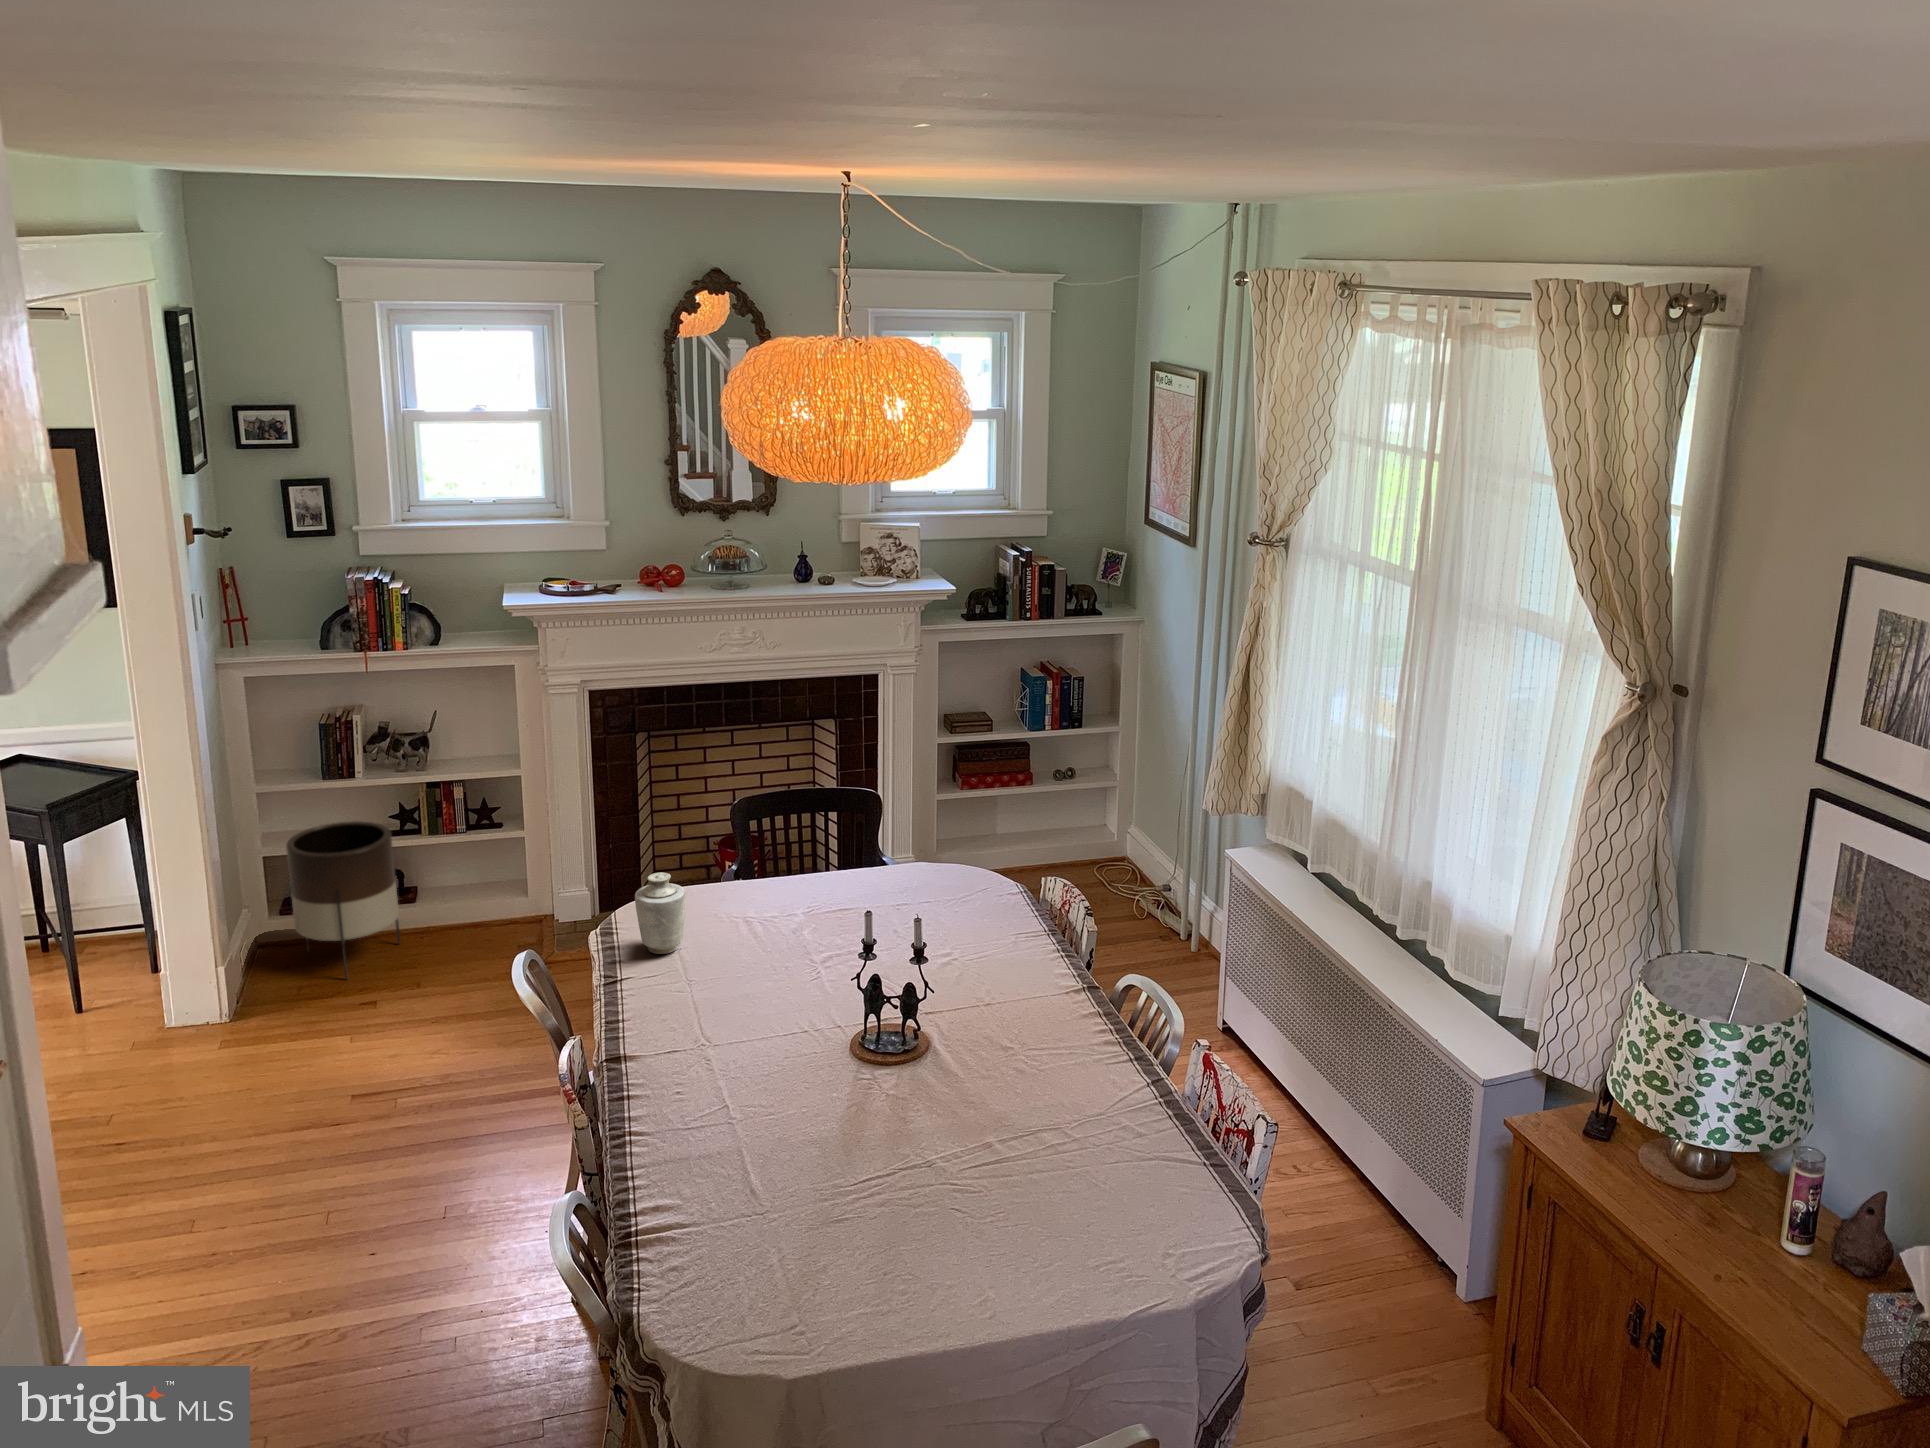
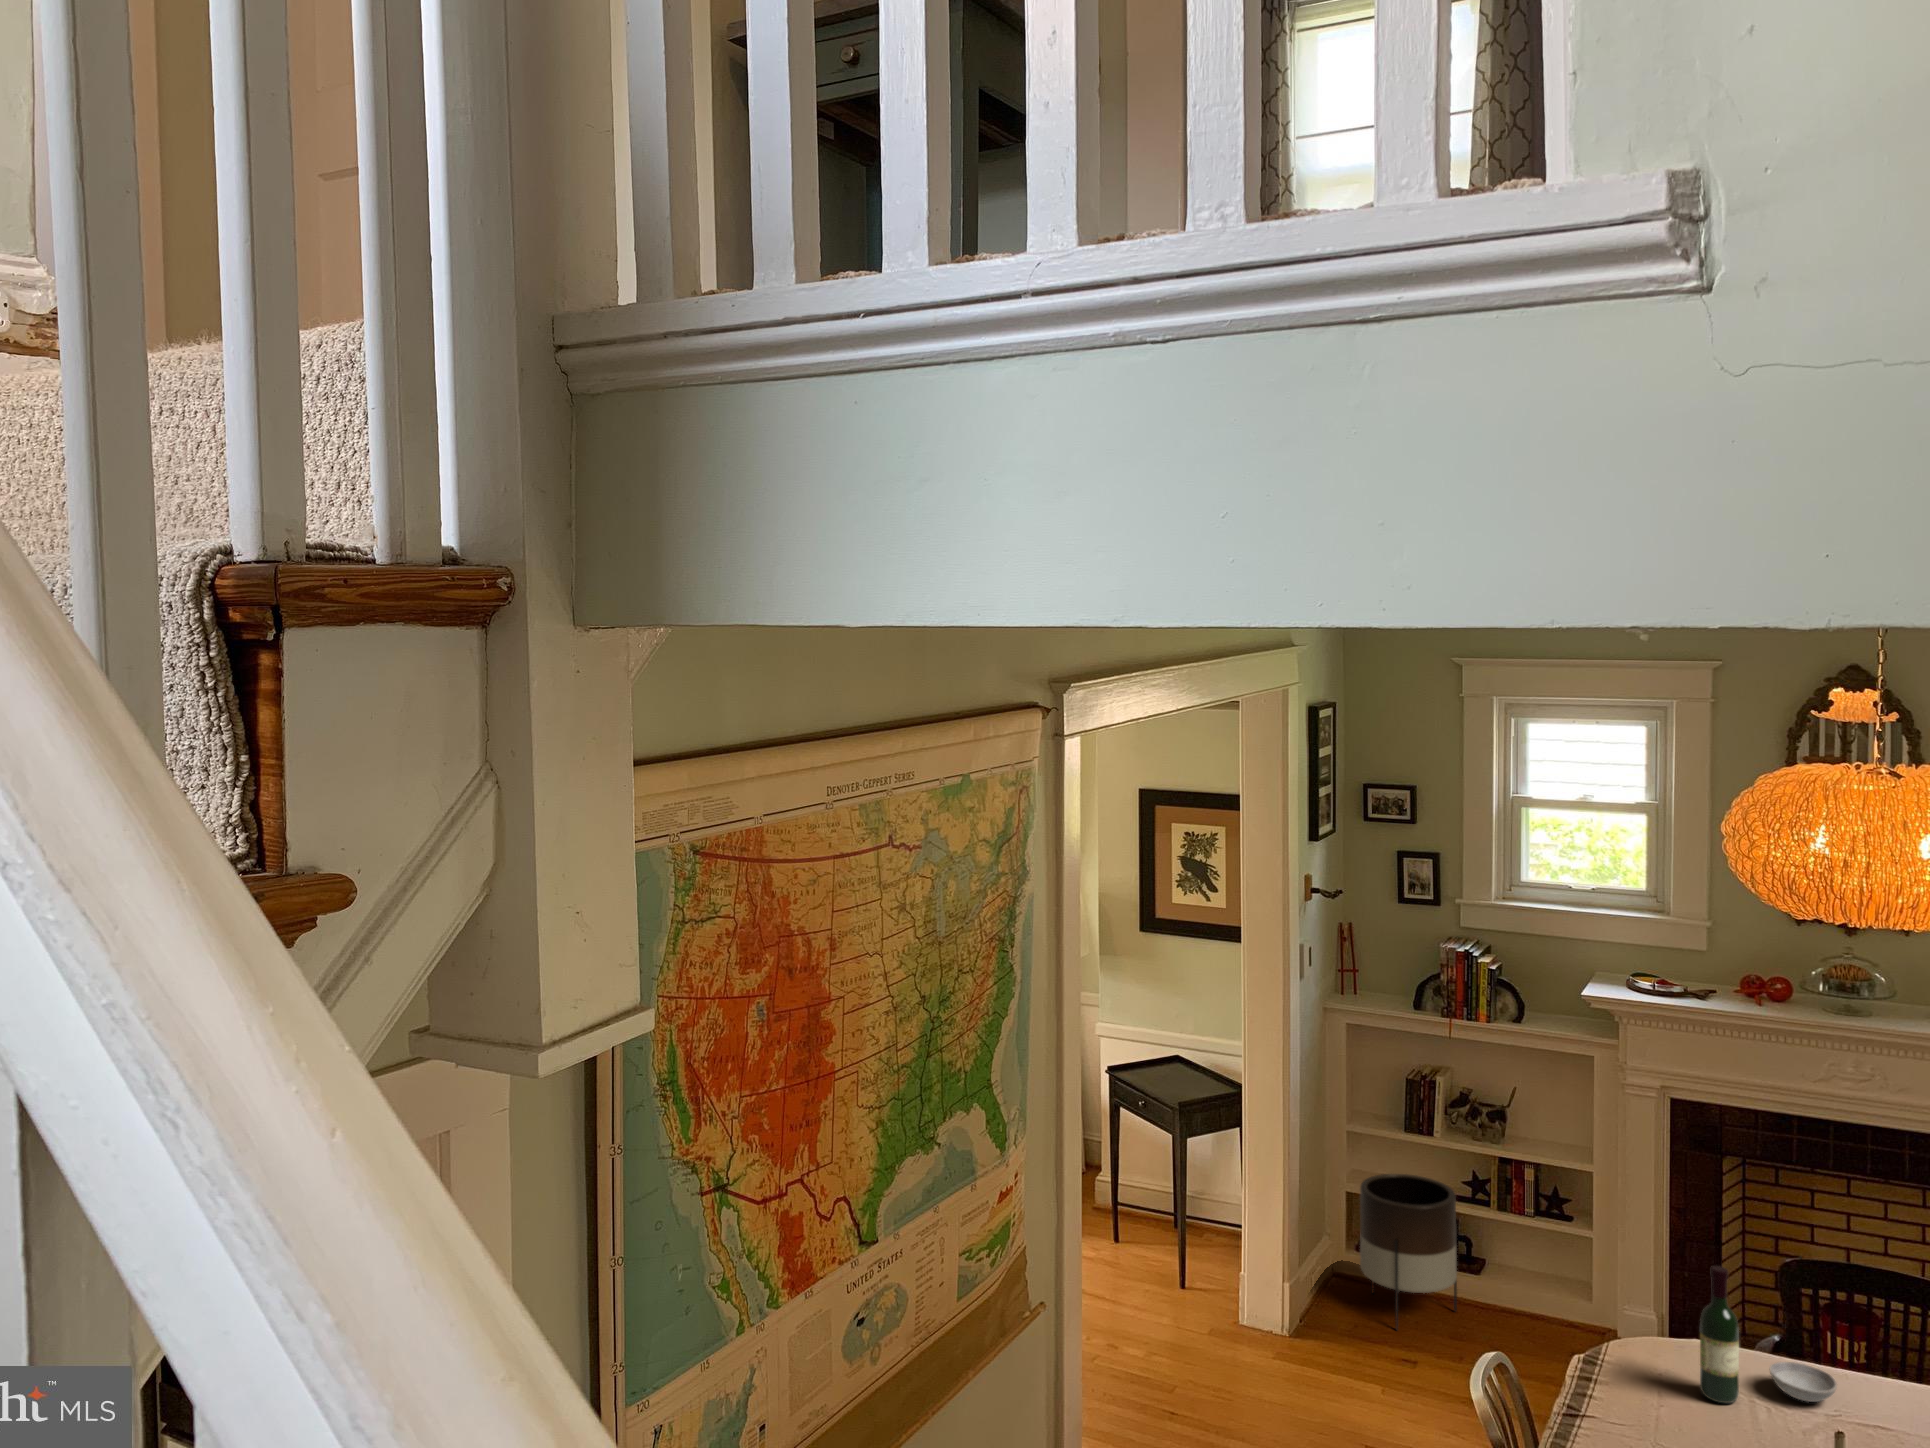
wine bottle: none [701,816,734,931] -> present [1700,1266,1739,1403]
vase: present [635,872,686,954] -> none [1613,1310,1673,1406]
bowl: none [751,880,802,908] -> present [1770,1362,1837,1402]

